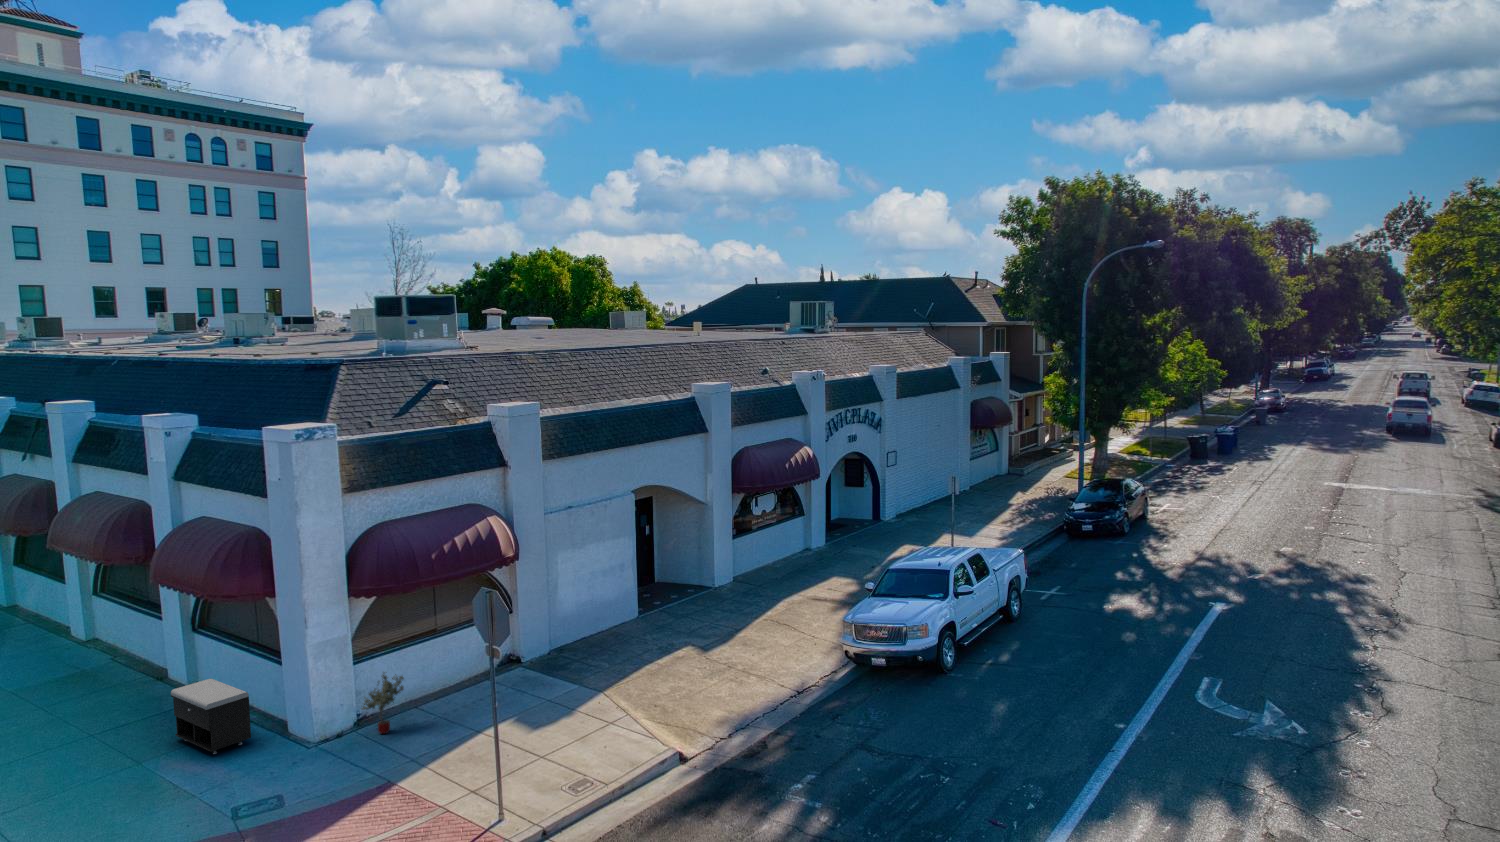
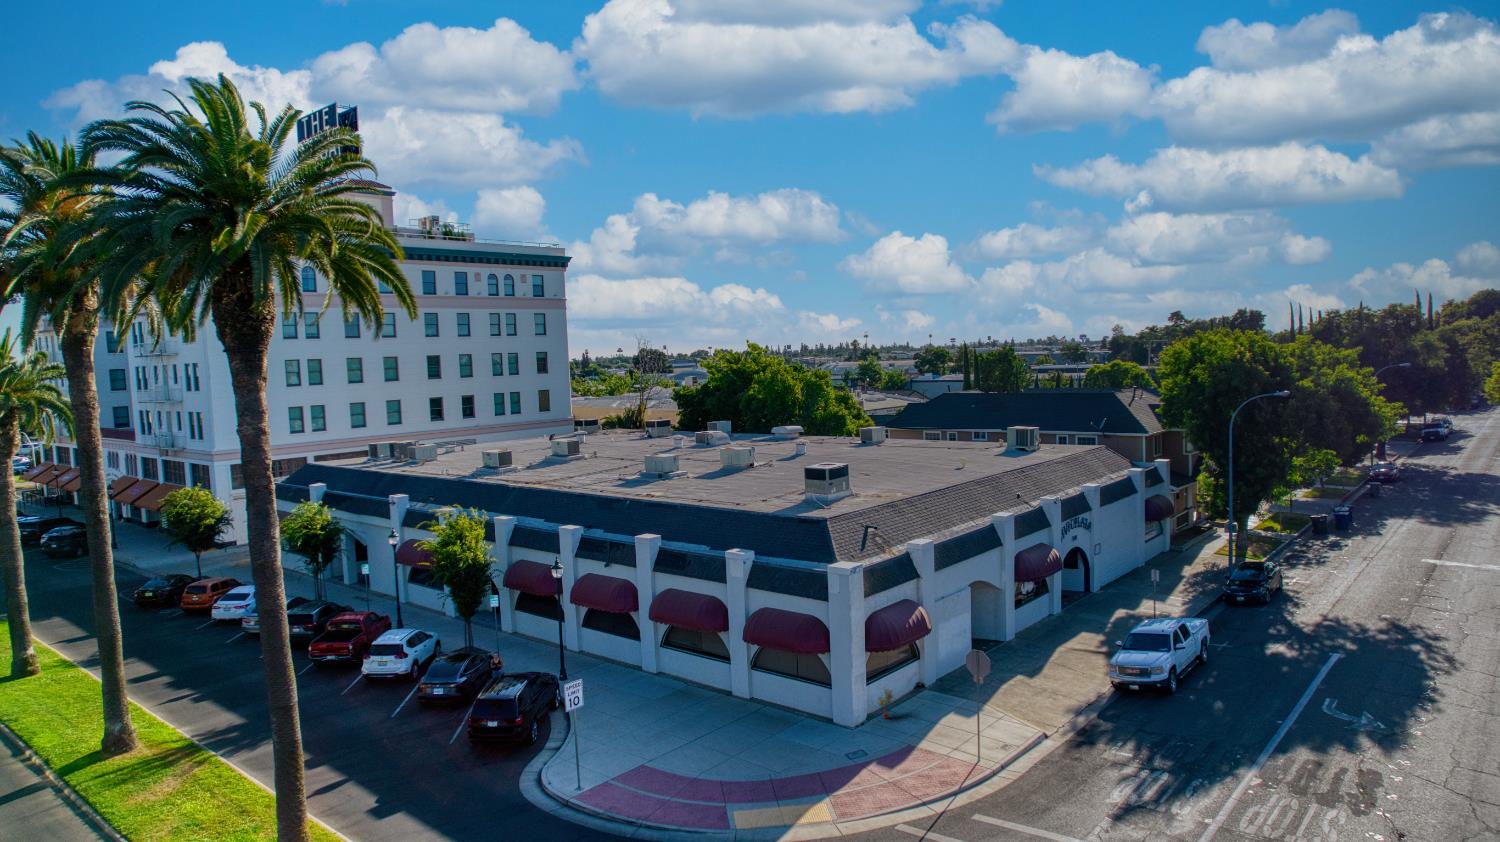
storage bench: present [171,679,251,754] -> none [785,689,825,726]

